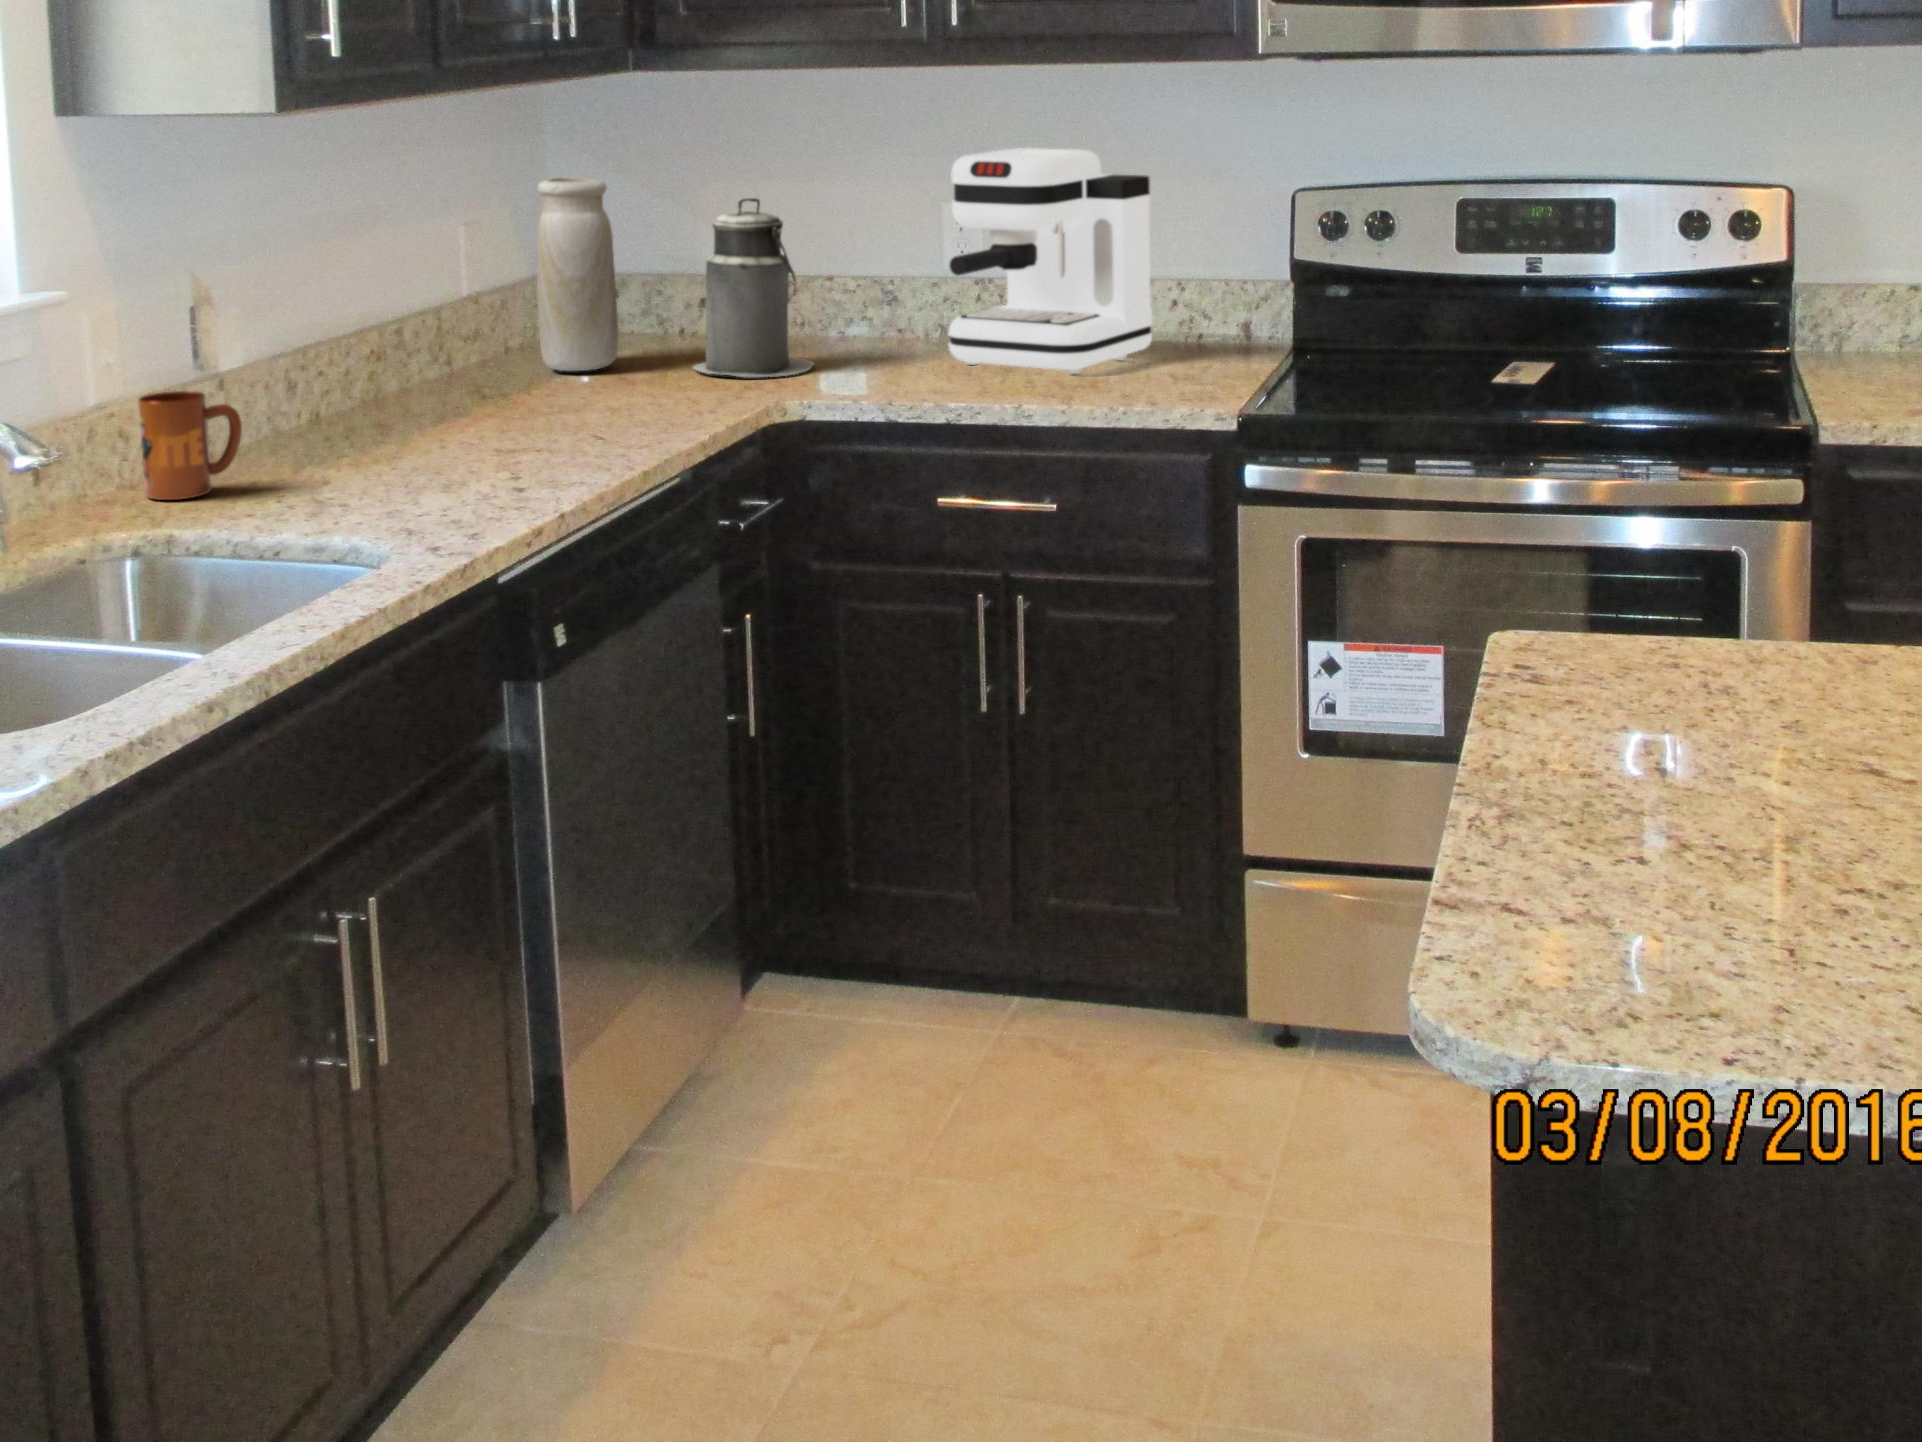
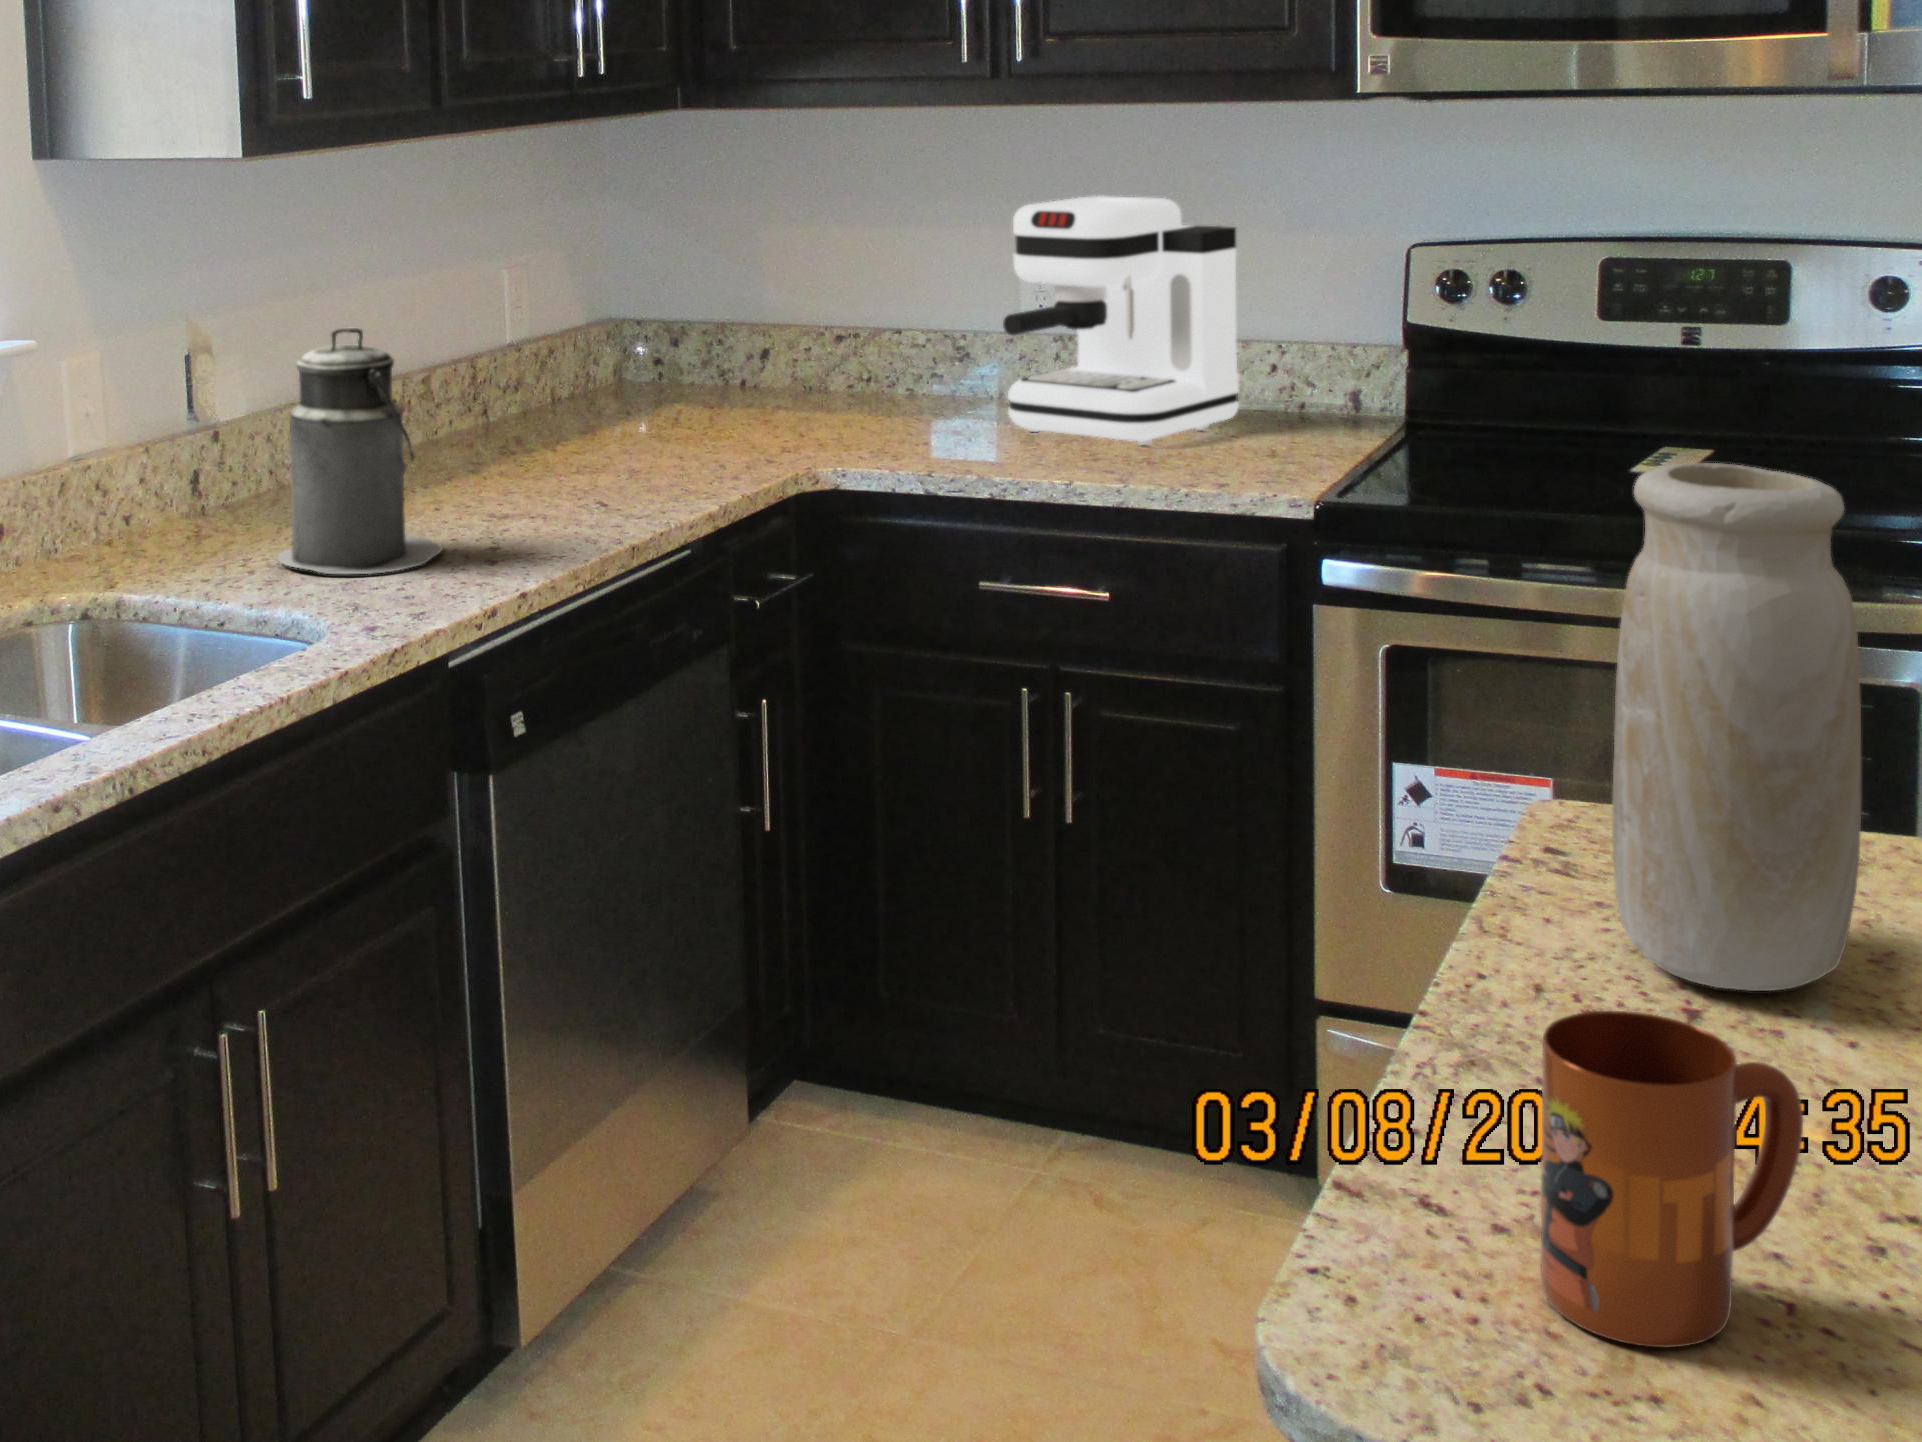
vase: present [537,177,618,371] -> present [1612,463,1861,991]
canister: present [693,198,814,377] -> present [277,328,442,574]
mug: present [138,391,242,500] -> present [1541,1011,1803,1348]

